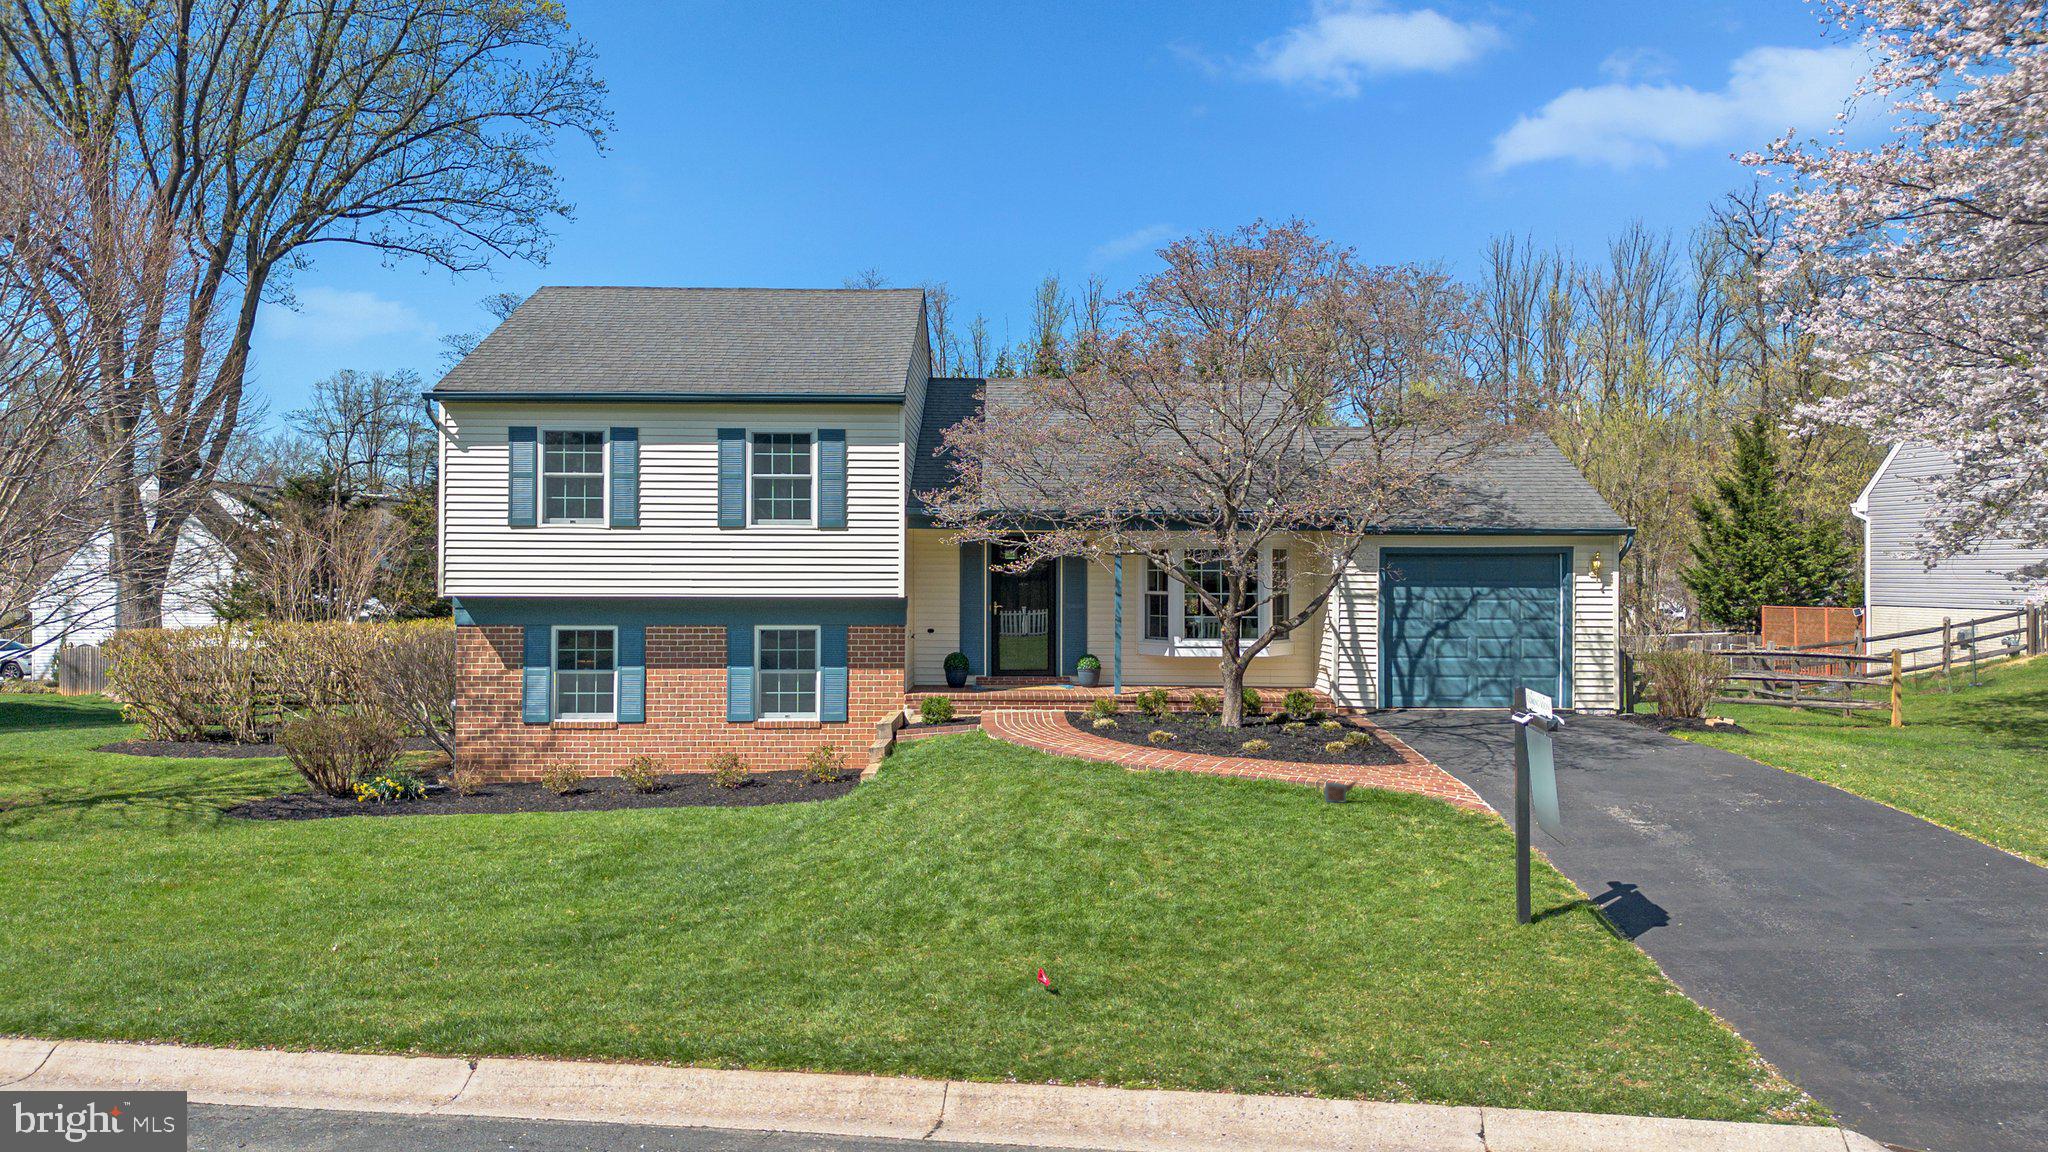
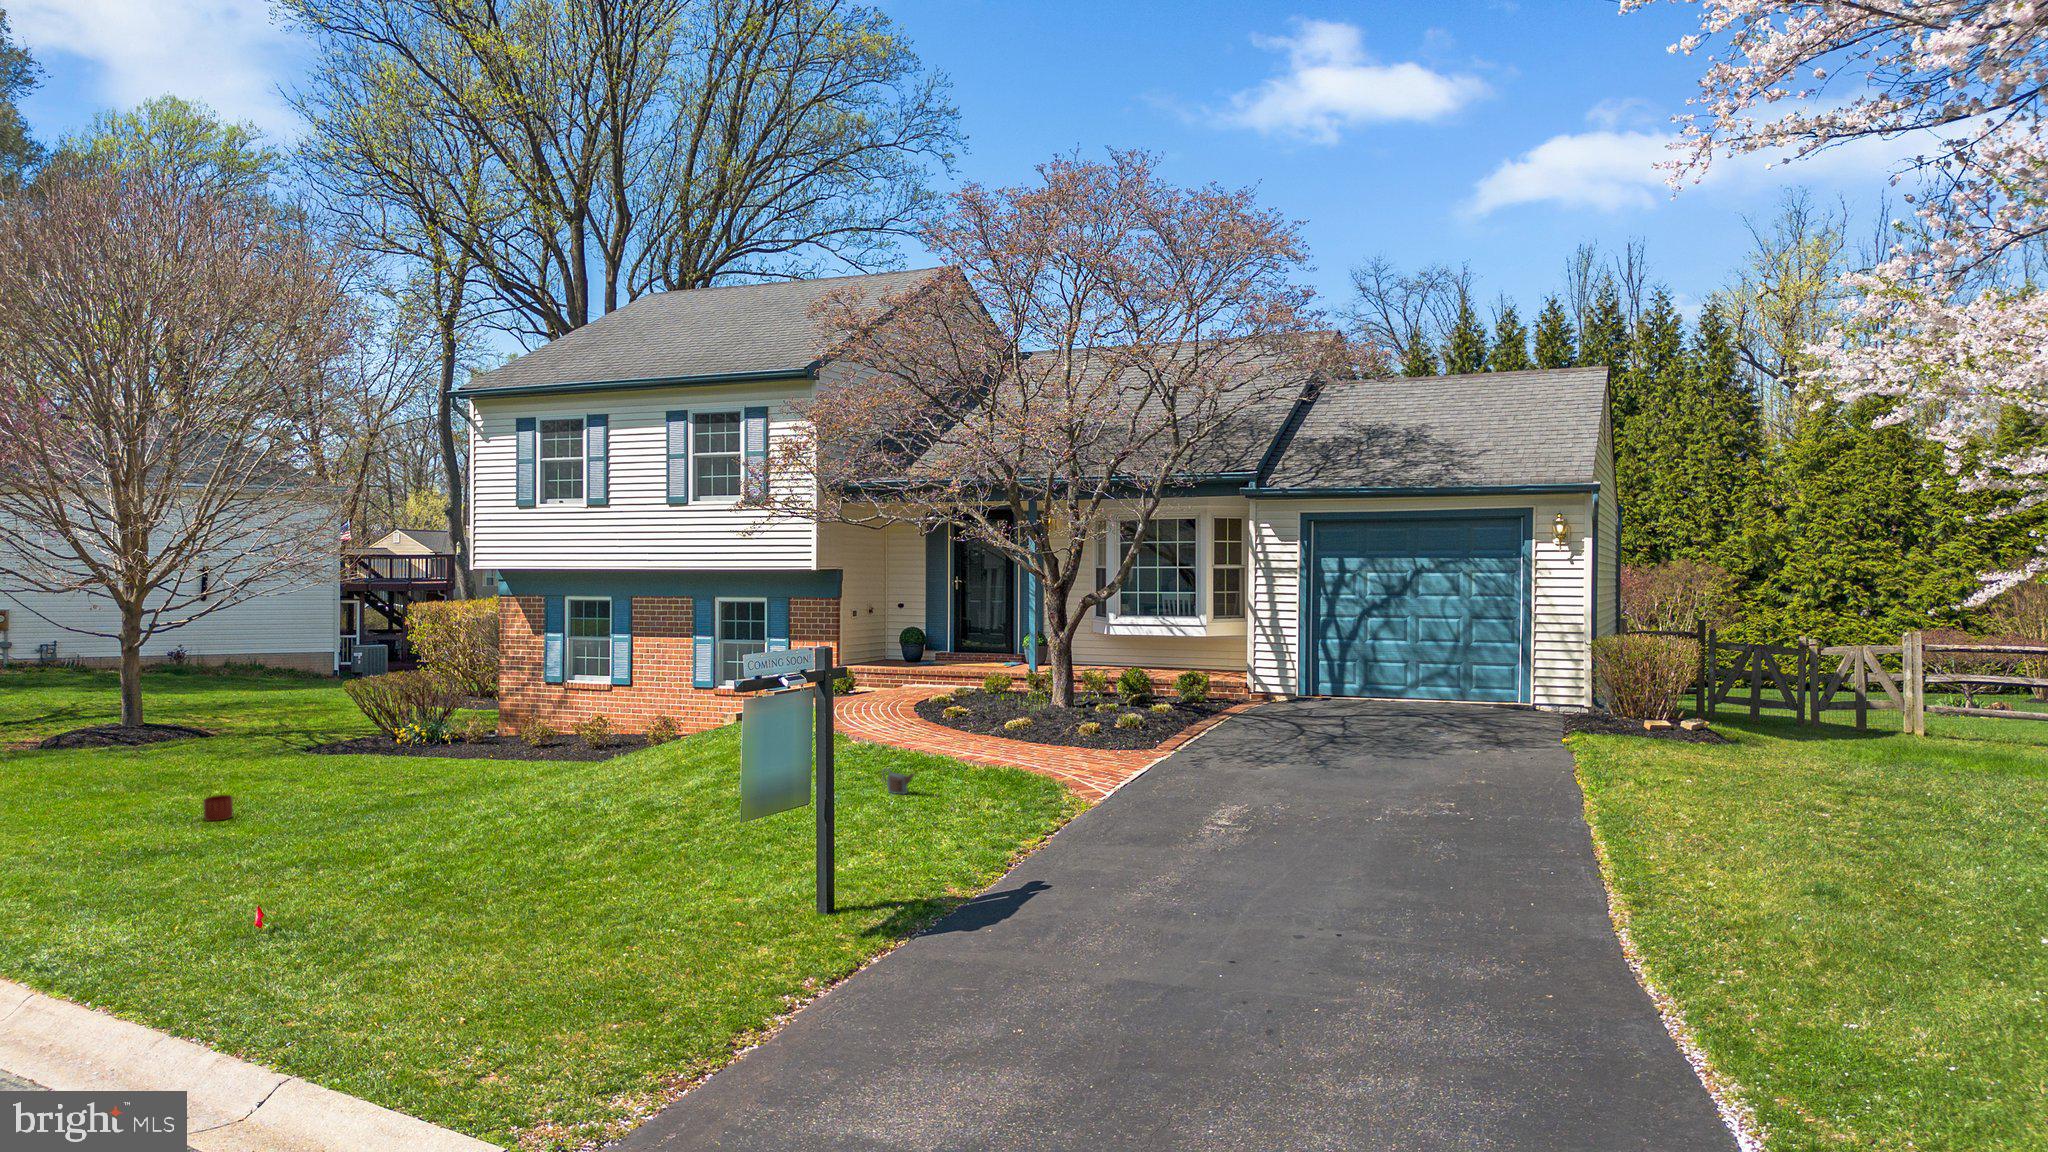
planter: none [487,859,520,892] -> present [203,795,233,821]

